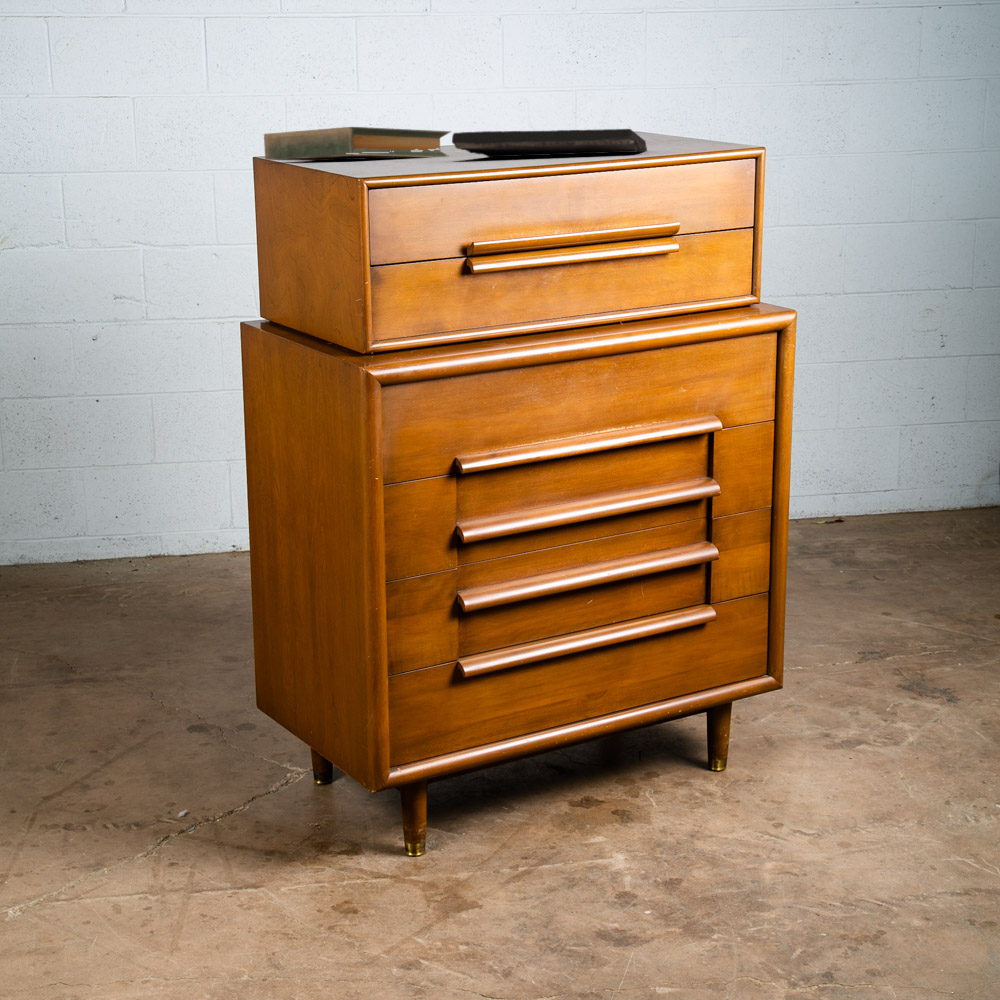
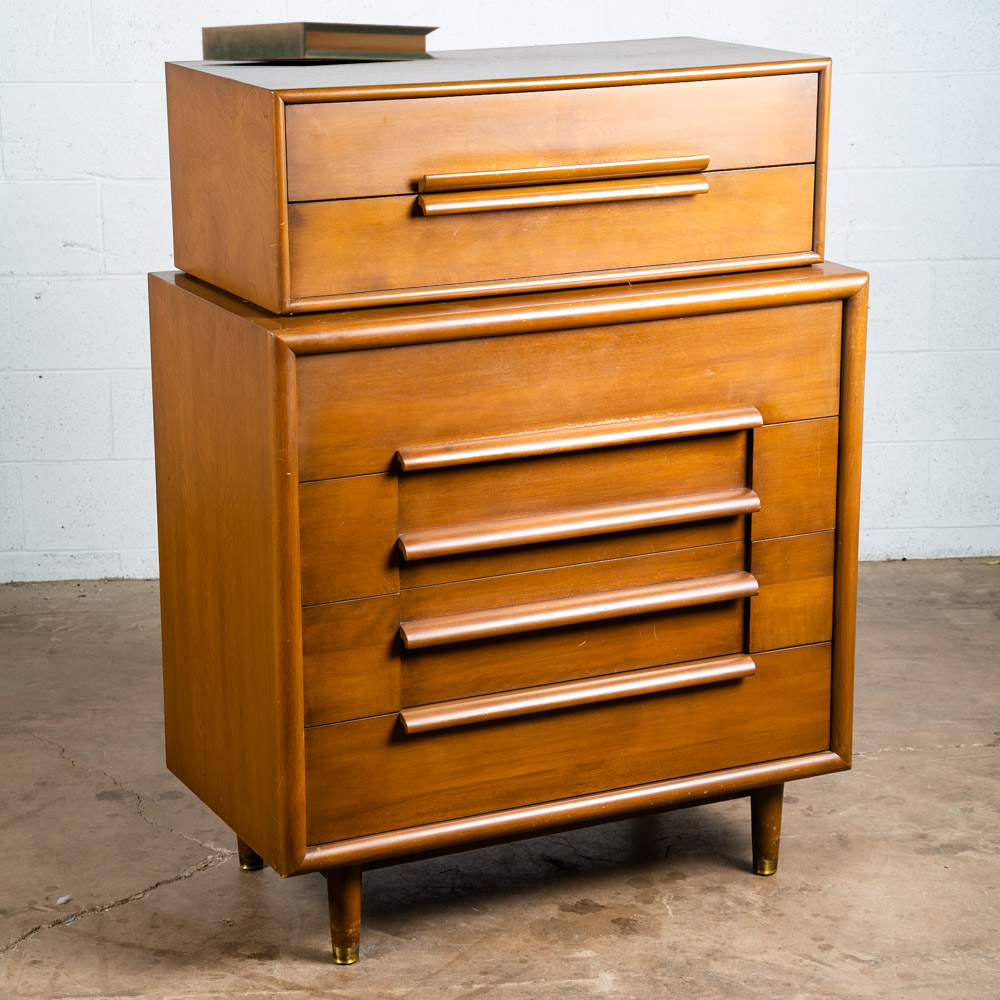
tray: present [452,129,647,157] -> none [398,36,671,66]

